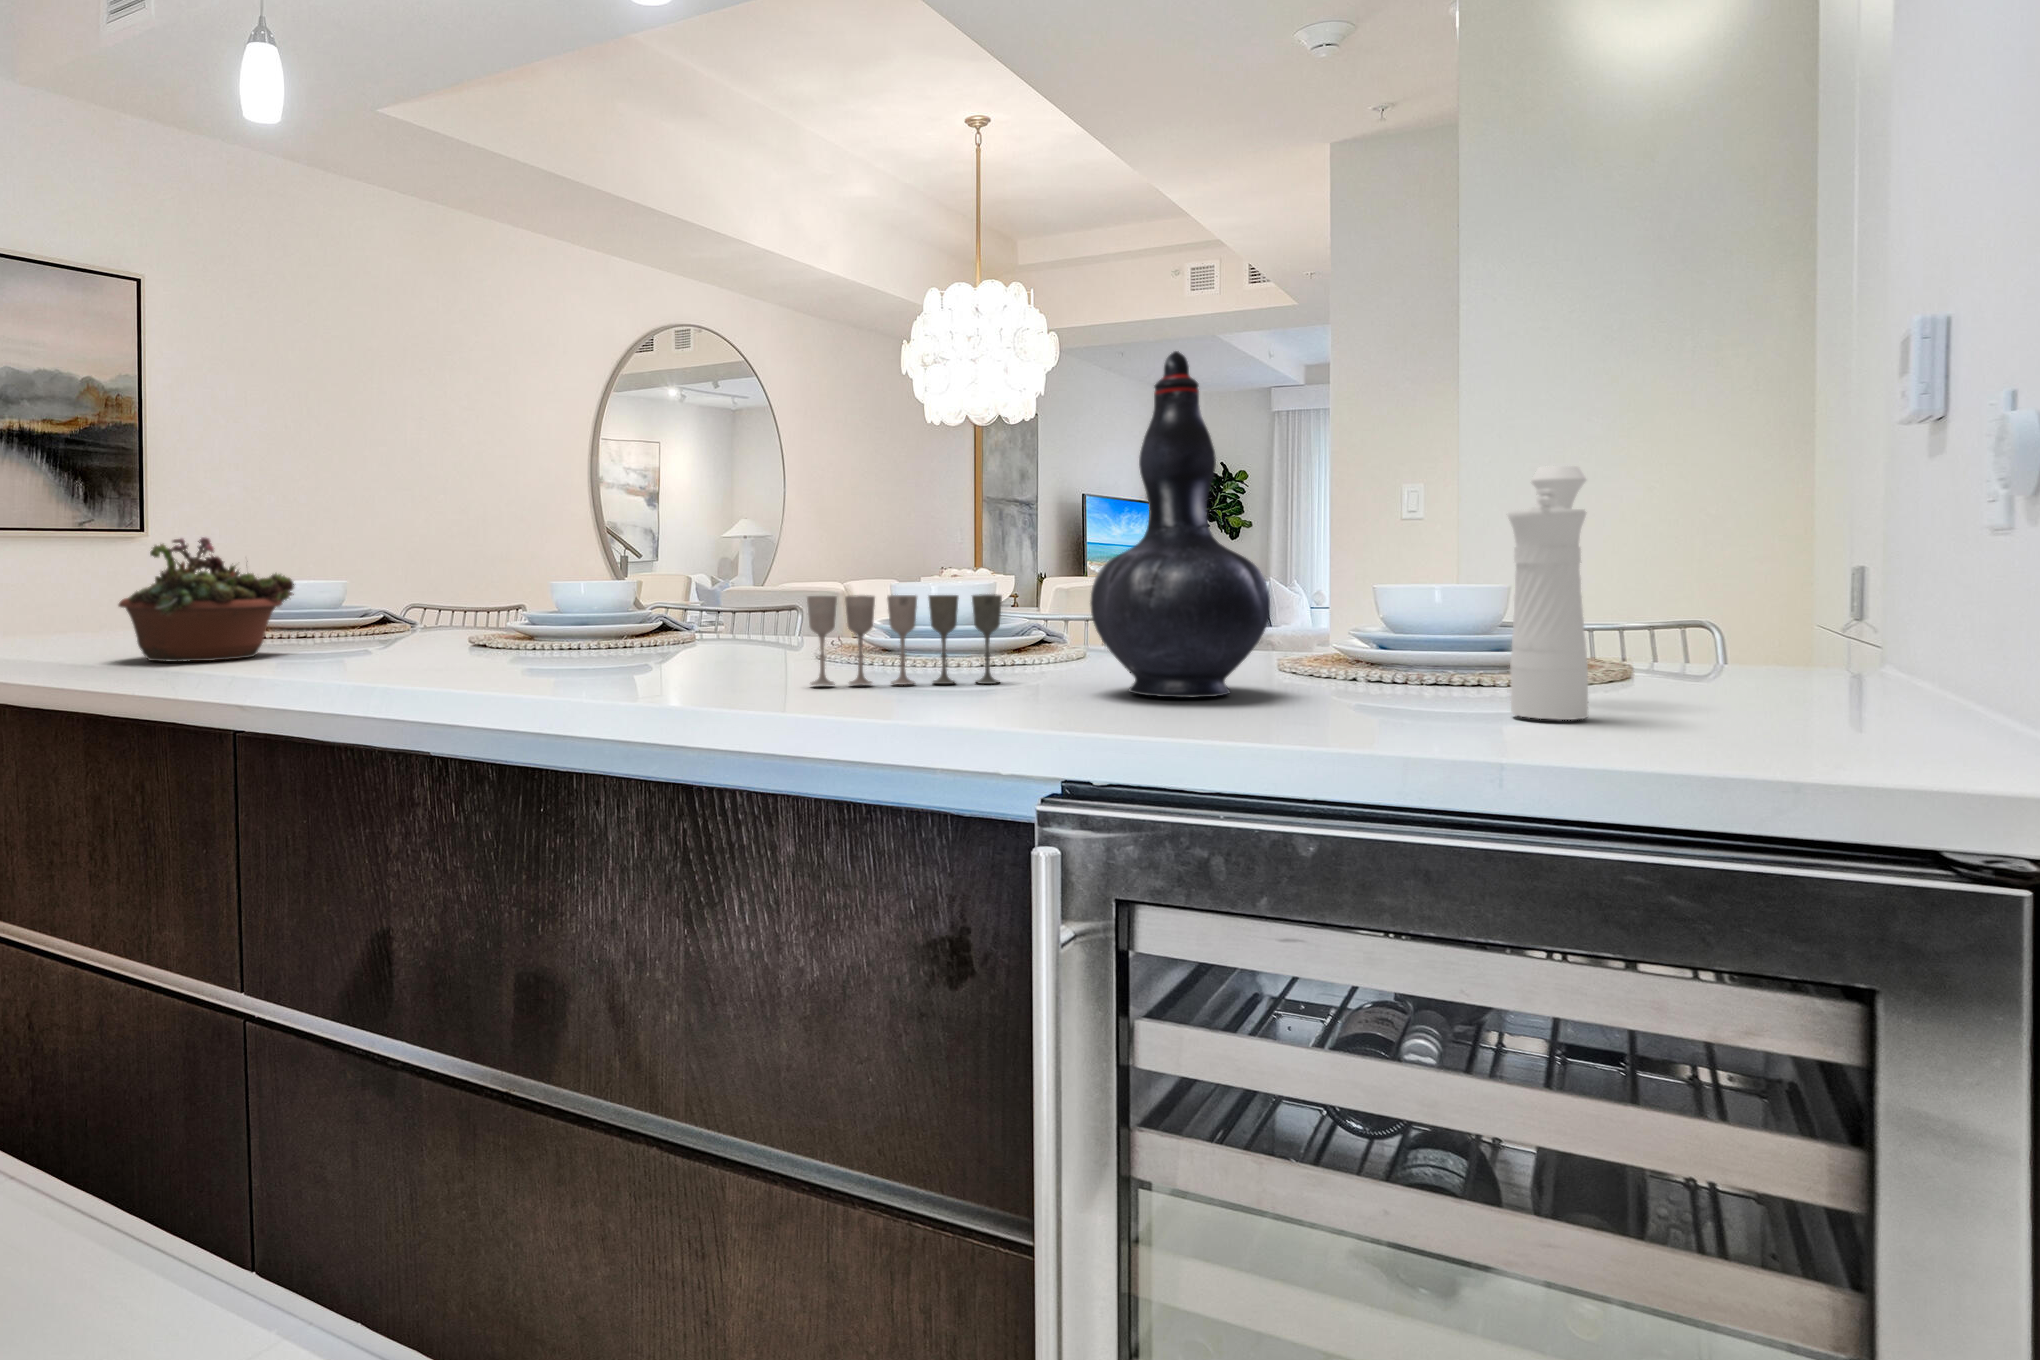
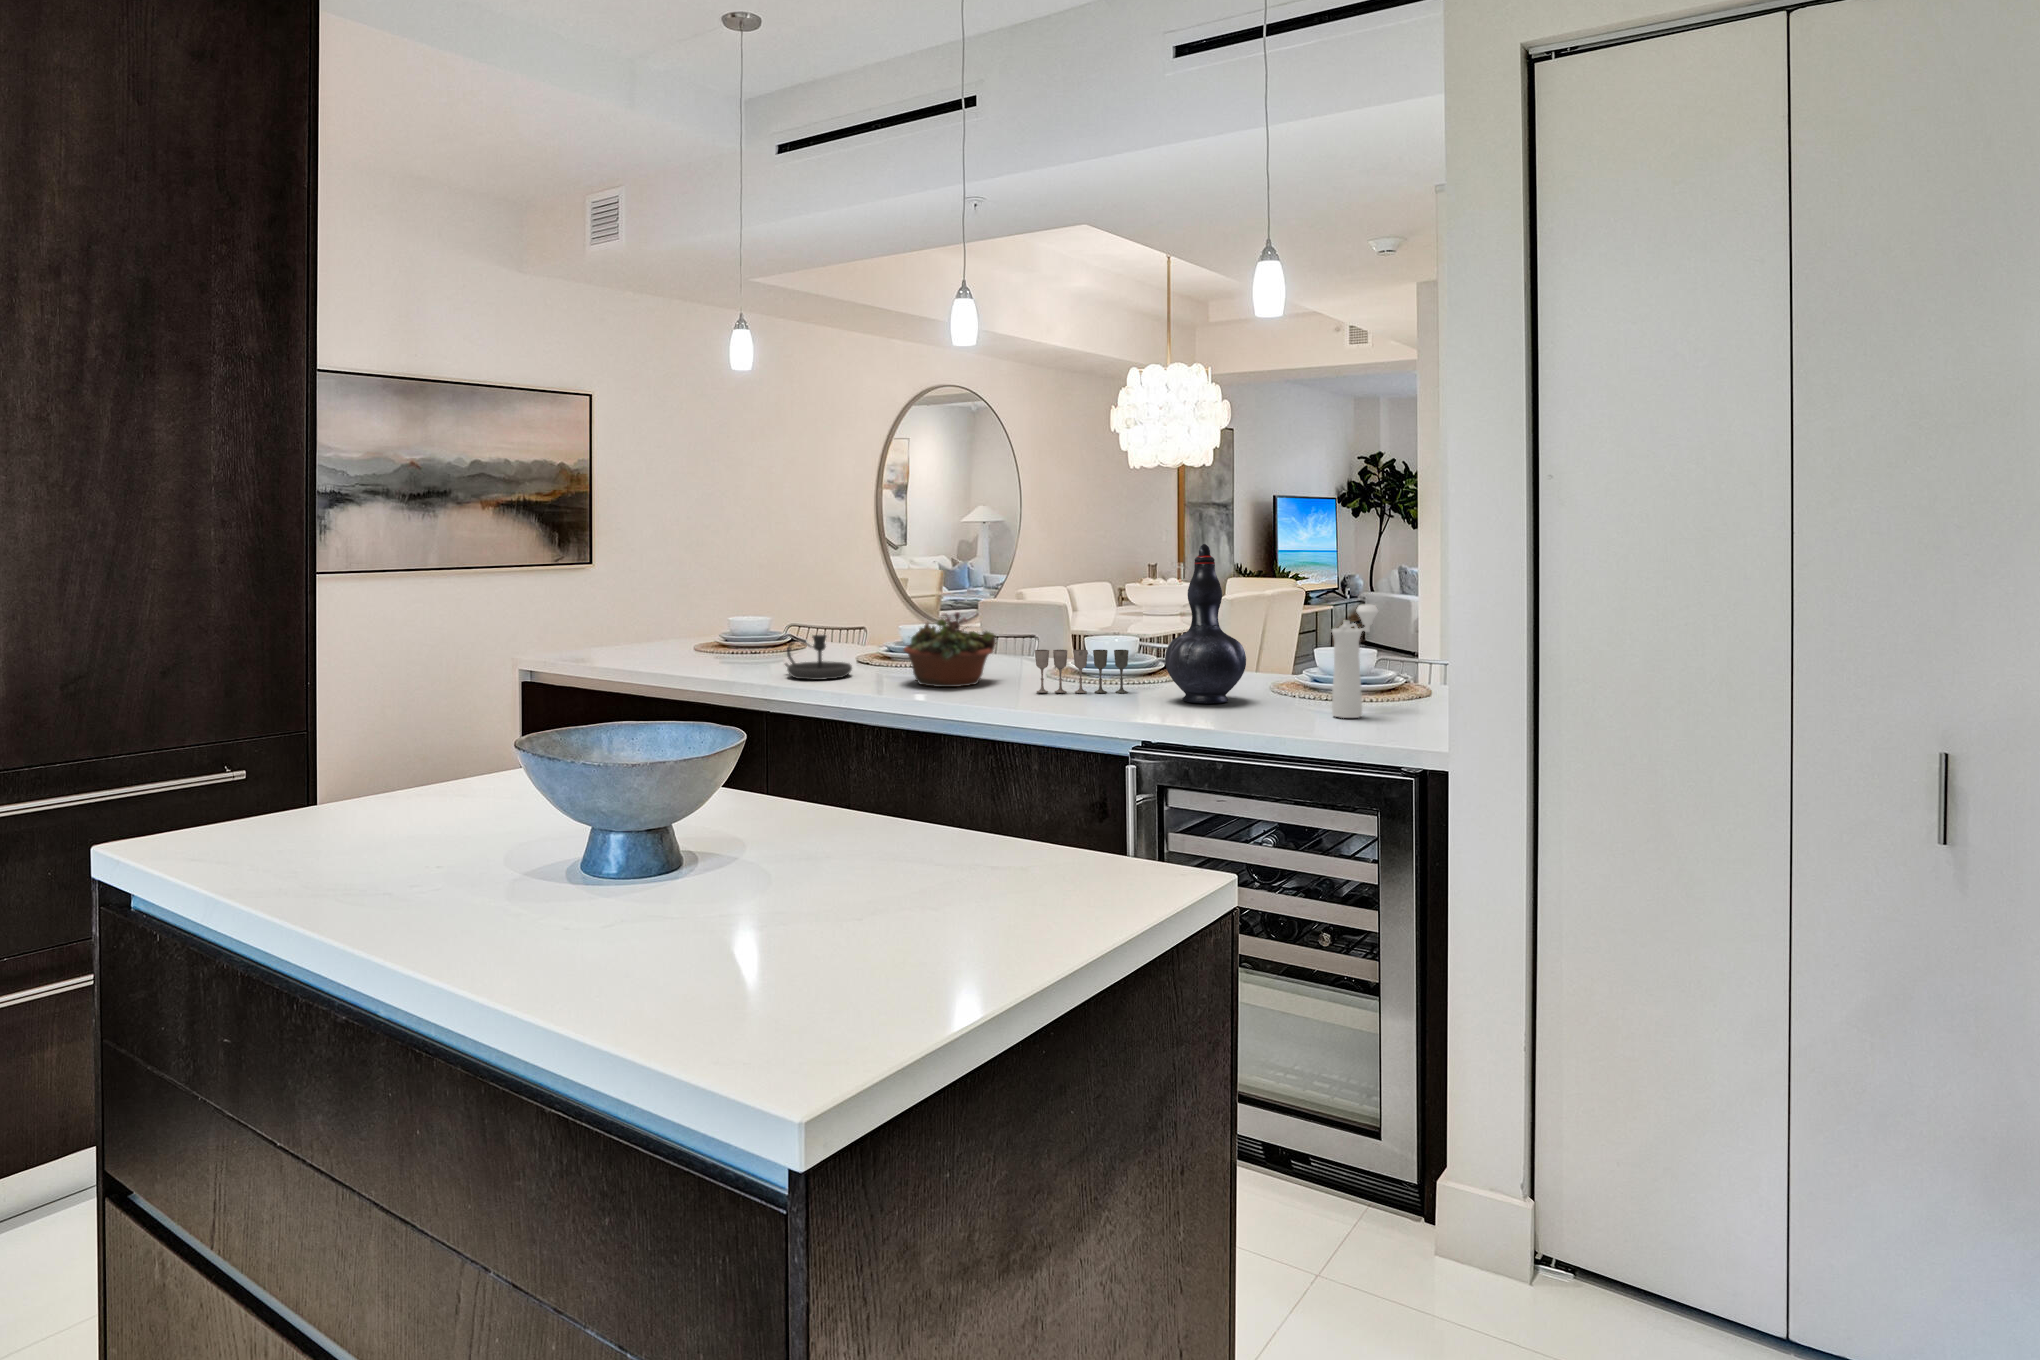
succulent planter: present [119,537,294,662] -> present [903,612,997,687]
candlestick: none [320,588,453,672] -> present [785,635,852,680]

